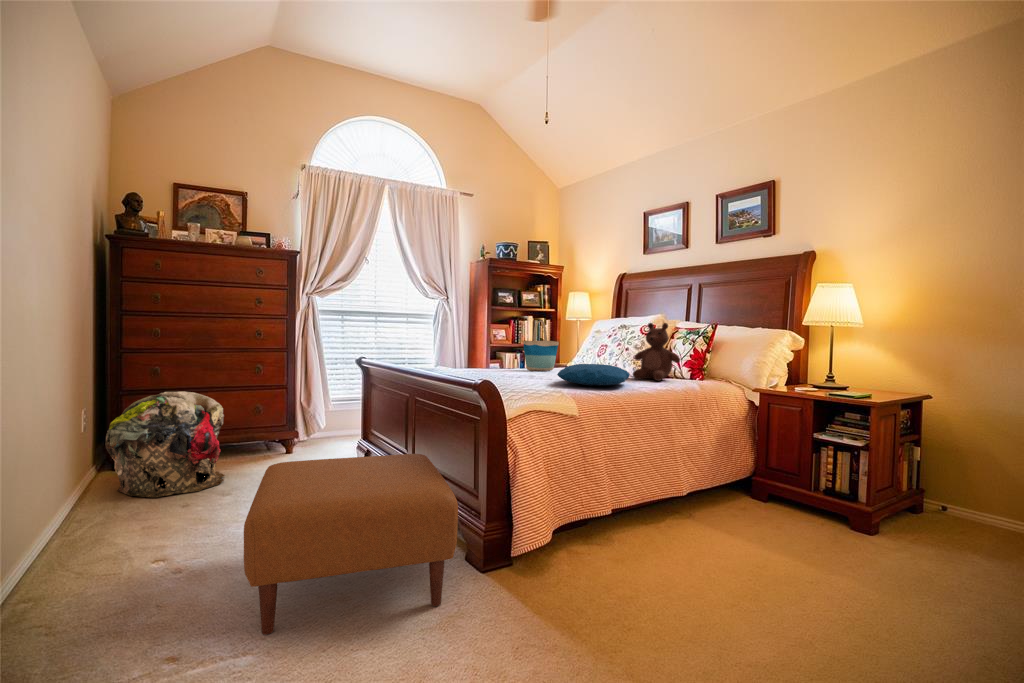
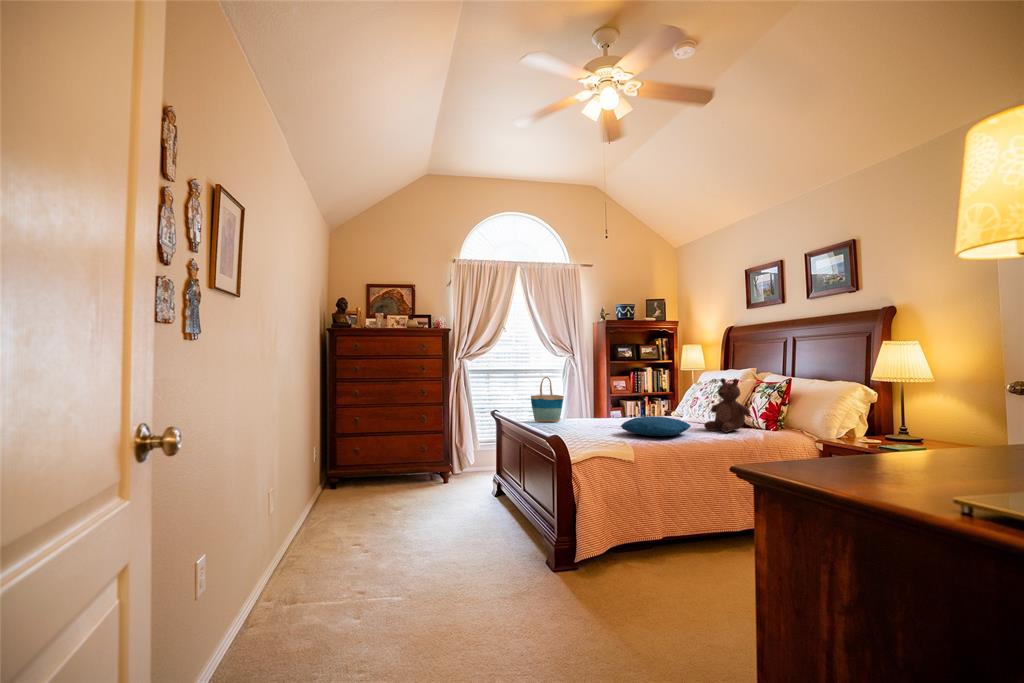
tote bag: present [524,320,559,371] -> present [531,377,564,422]
laundry basket: present [105,391,225,497] -> none [322,432,394,505]
ottoman: present [244,454,458,635] -> none [365,484,504,593]

